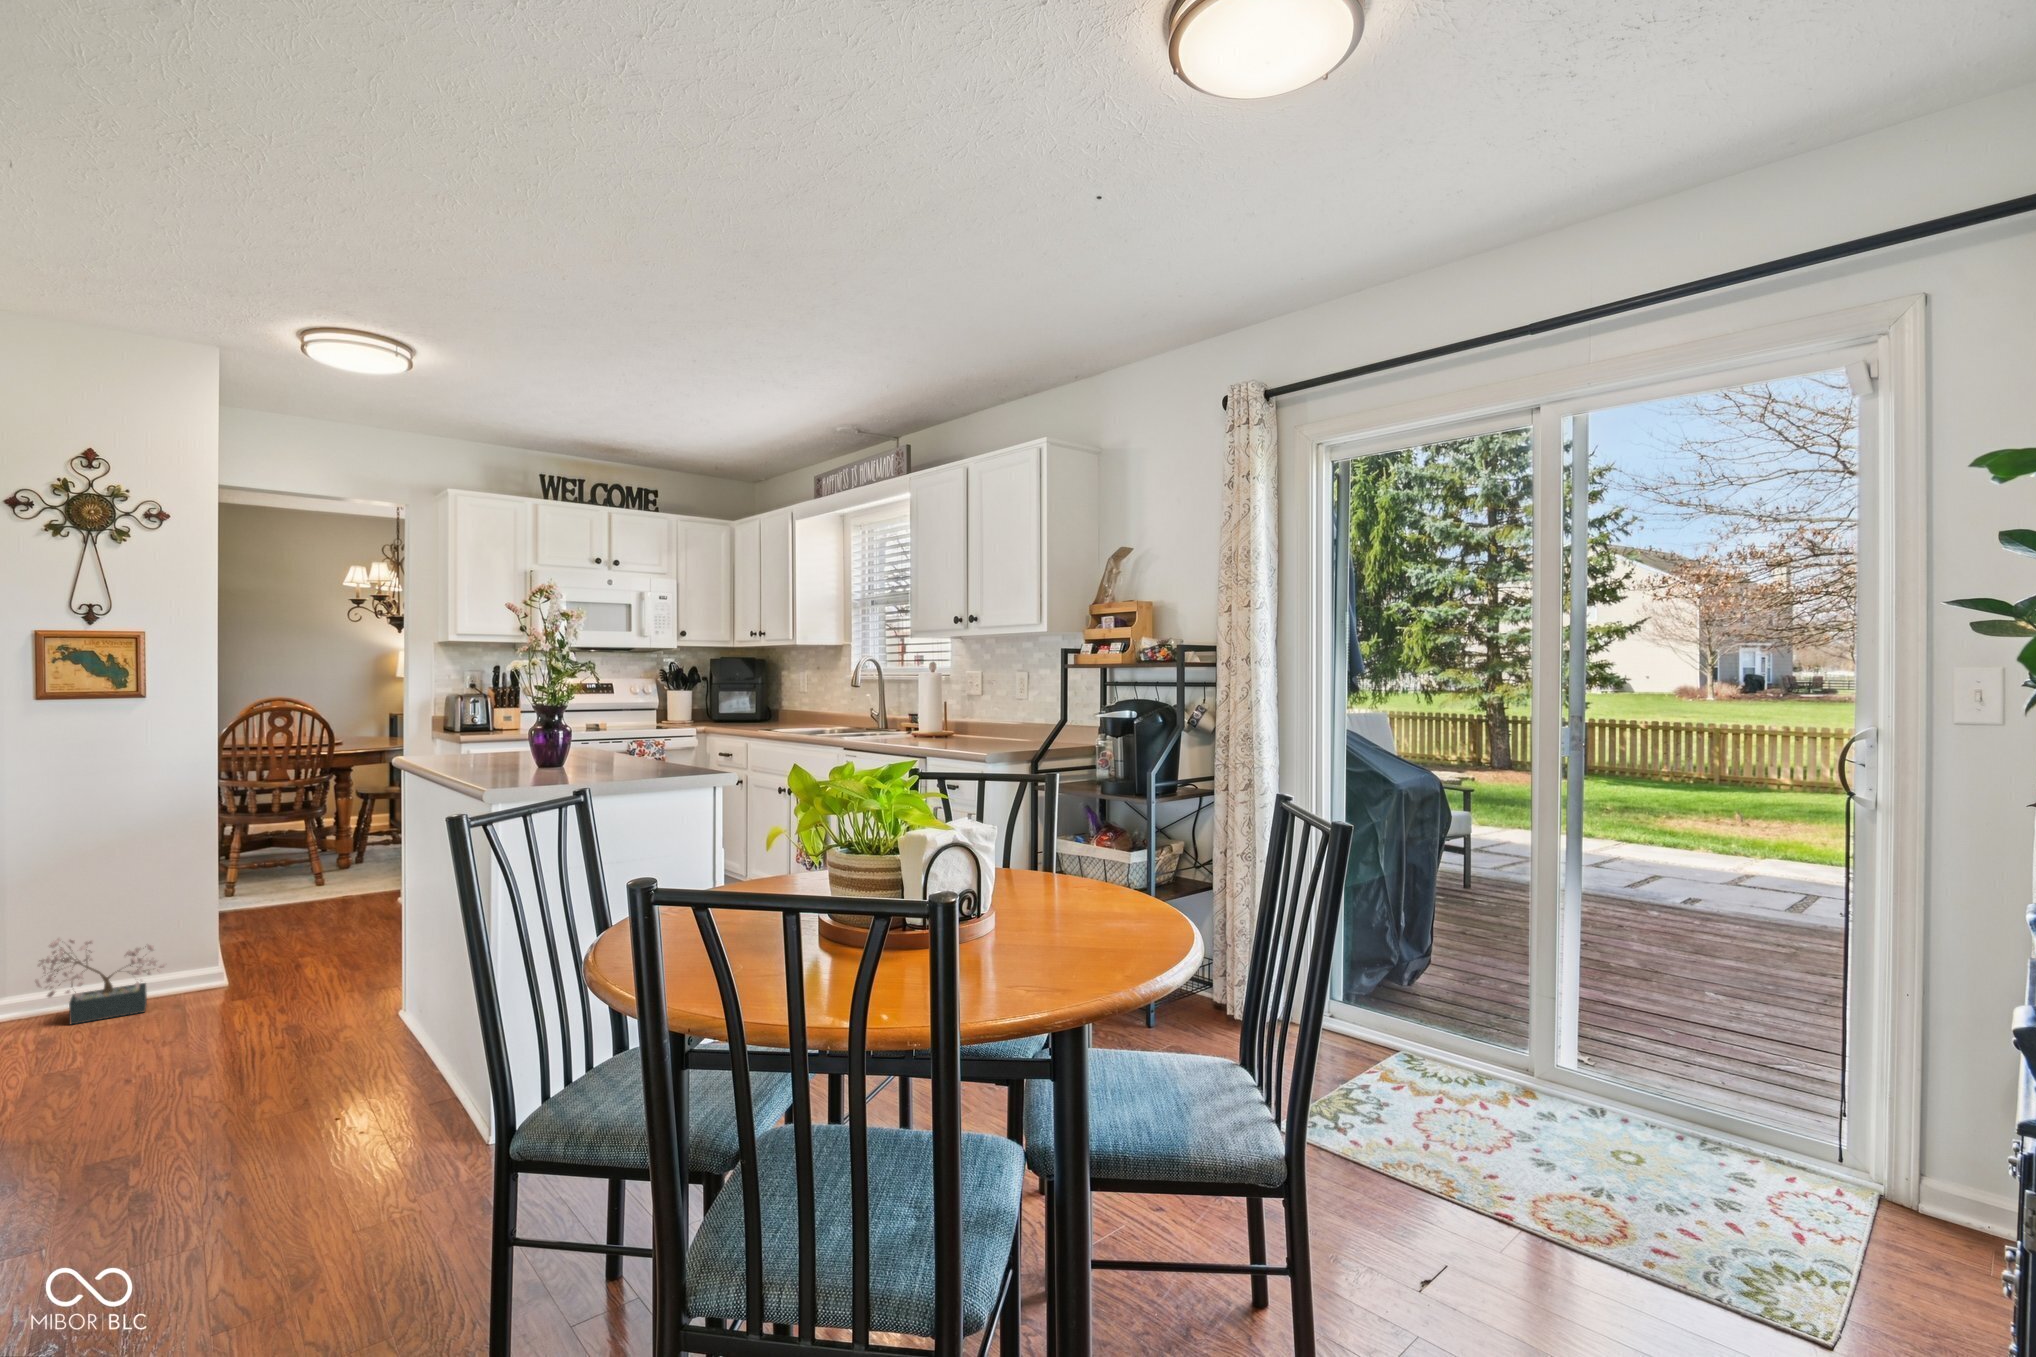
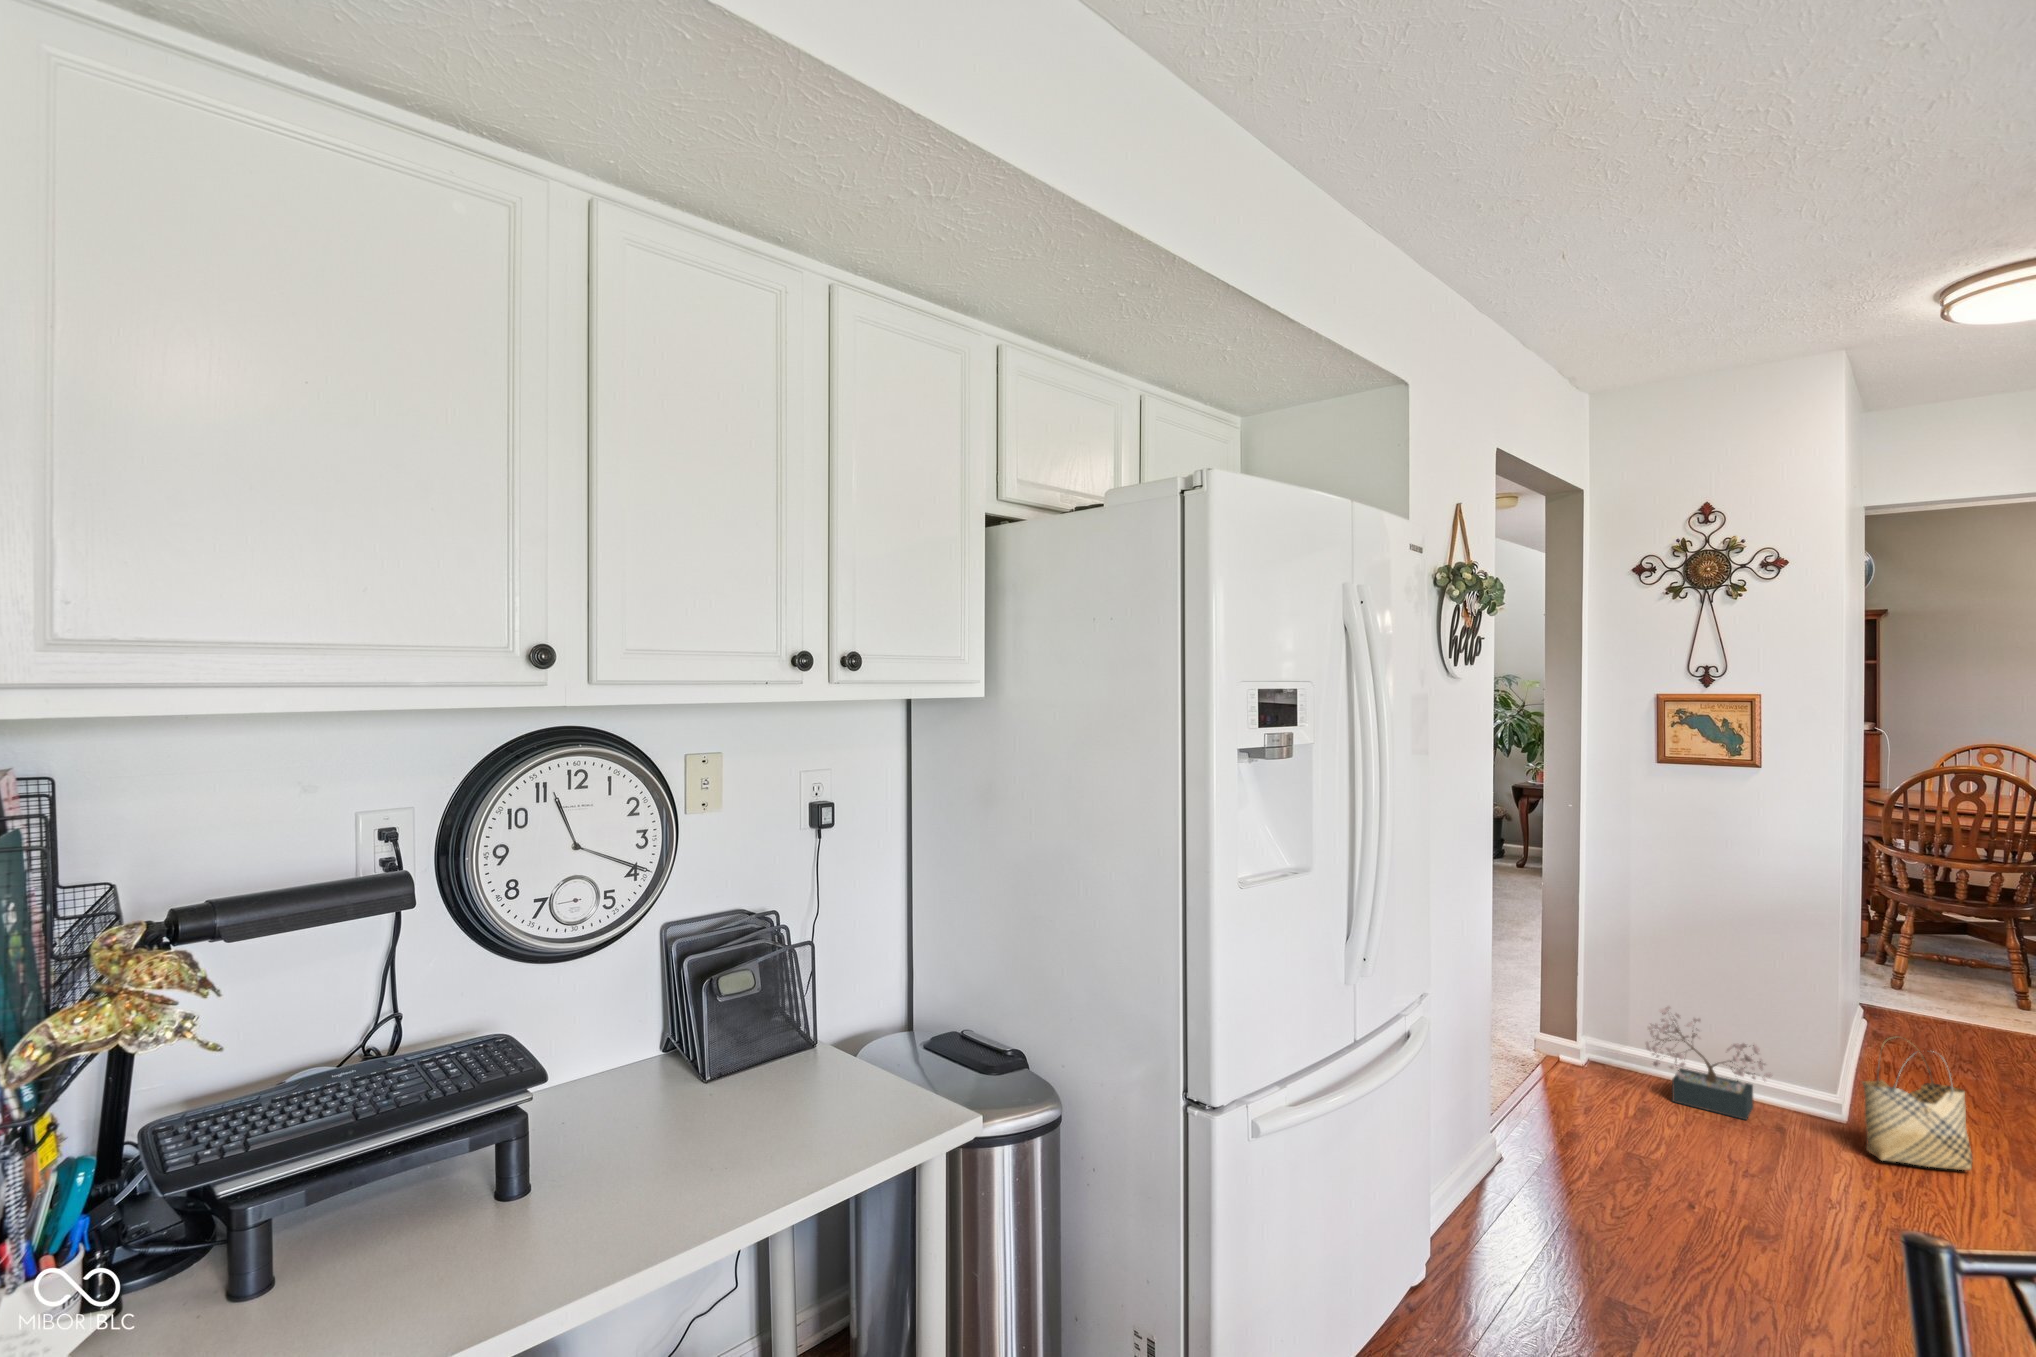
woven basket: none [242,898,317,995] -> present [1862,1036,1972,1170]

